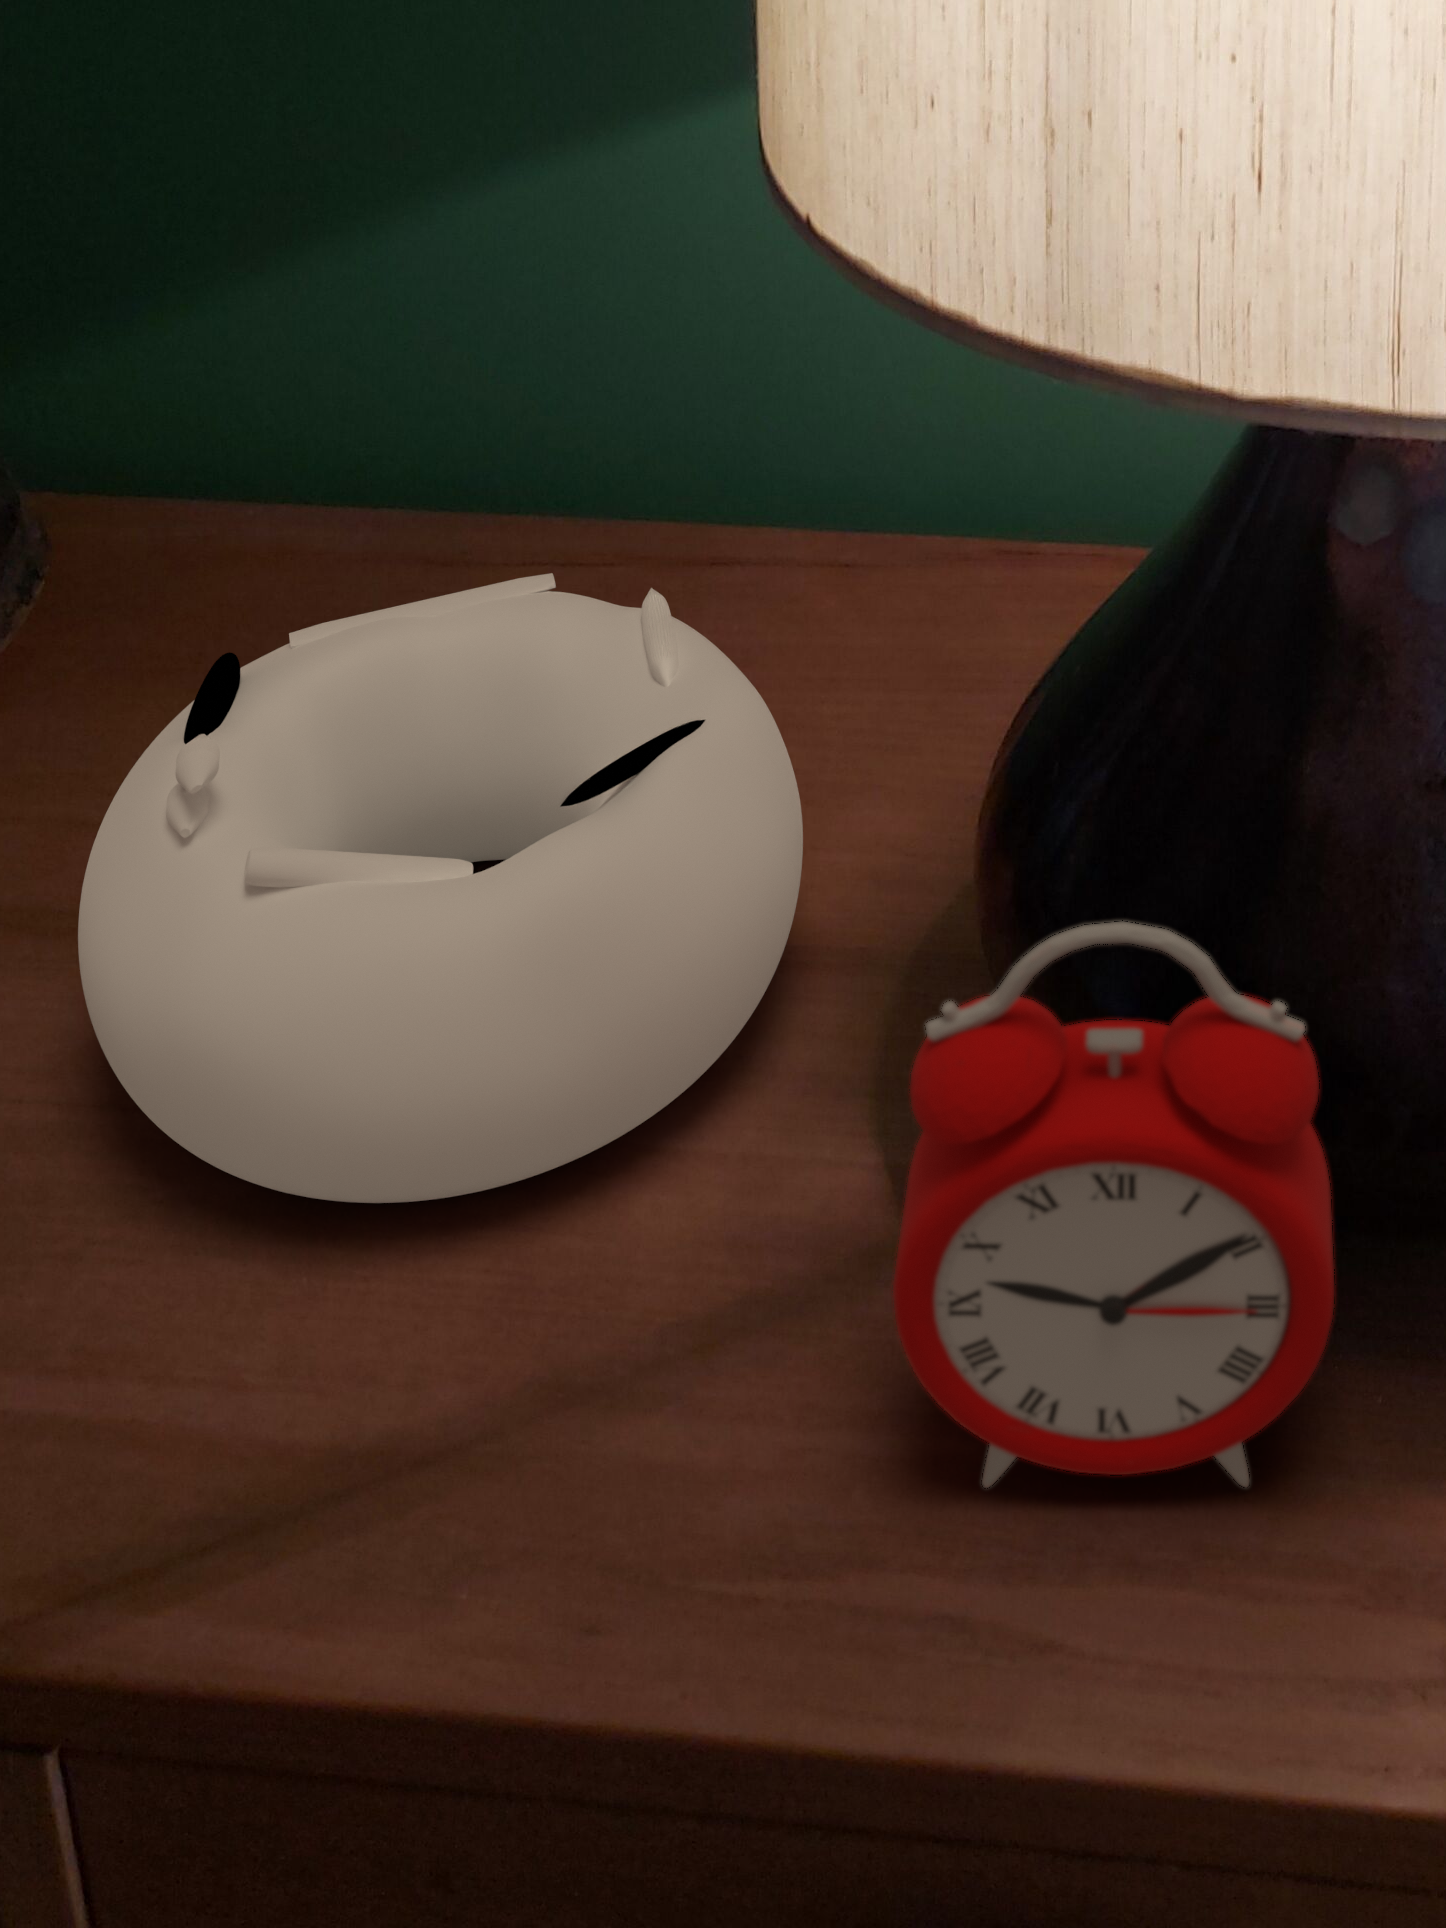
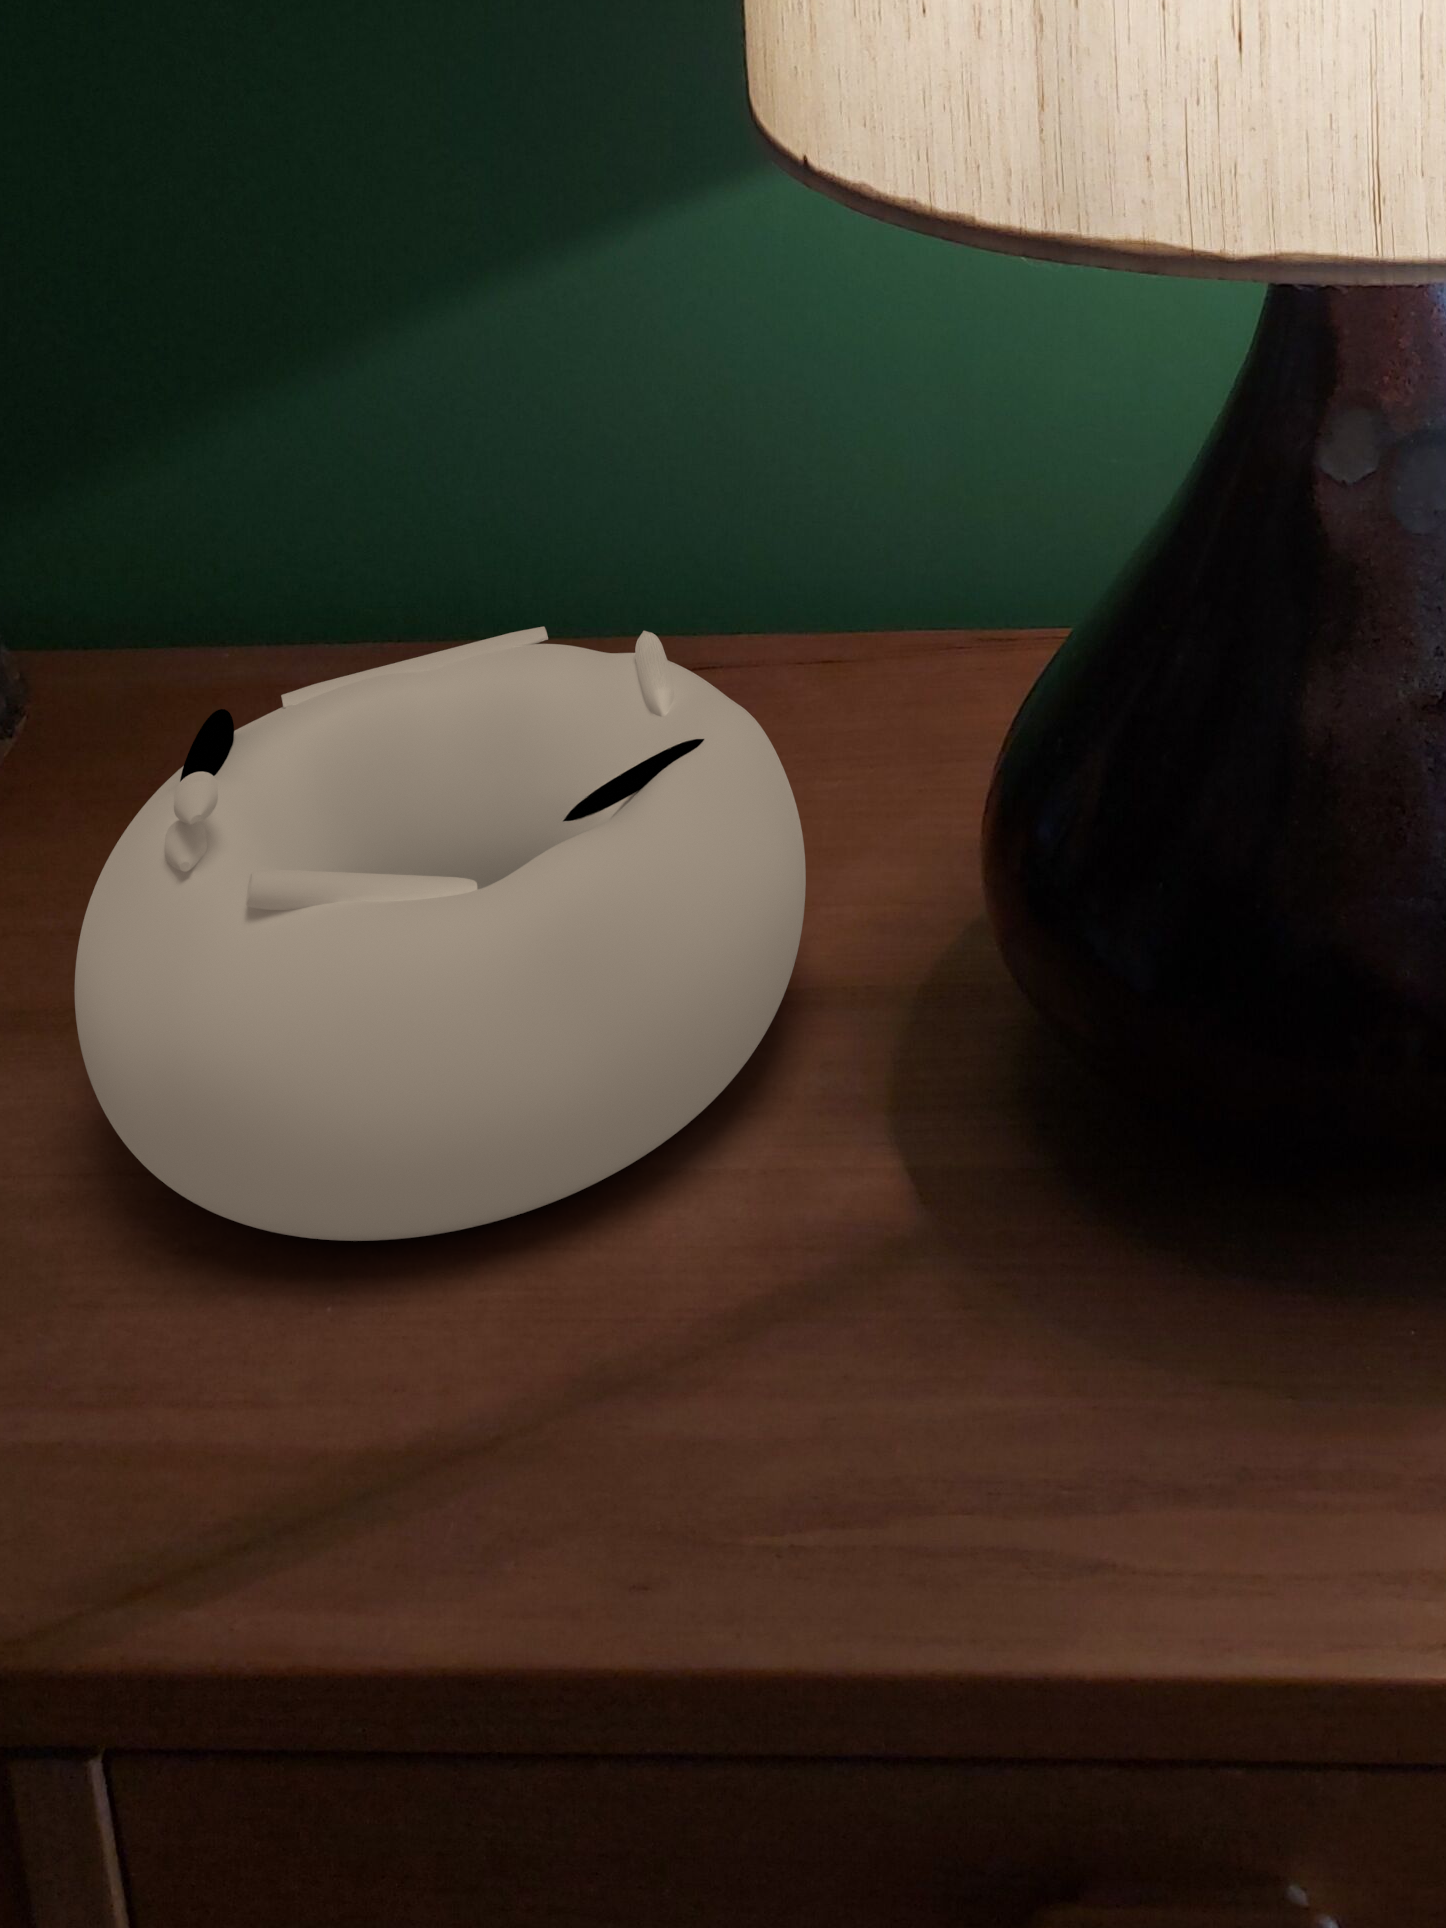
alarm clock: present [893,921,1334,1487] -> none [921,834,1363,1453]

